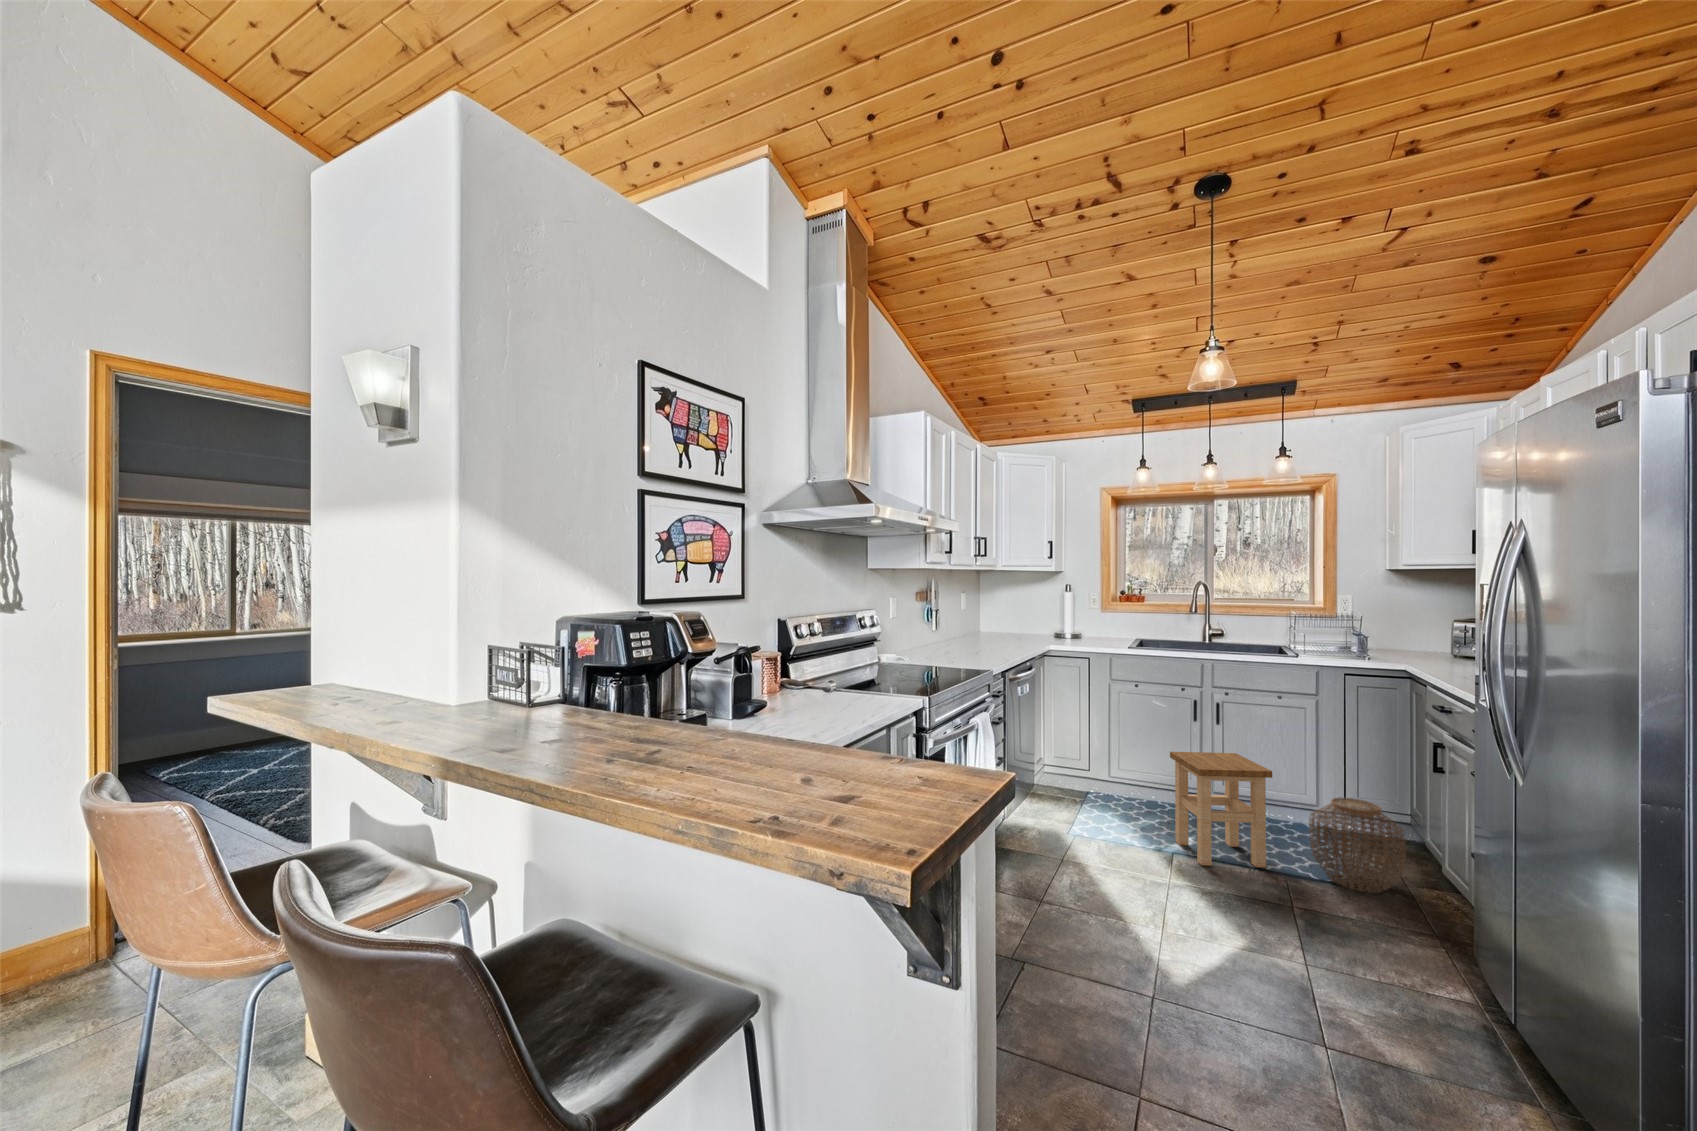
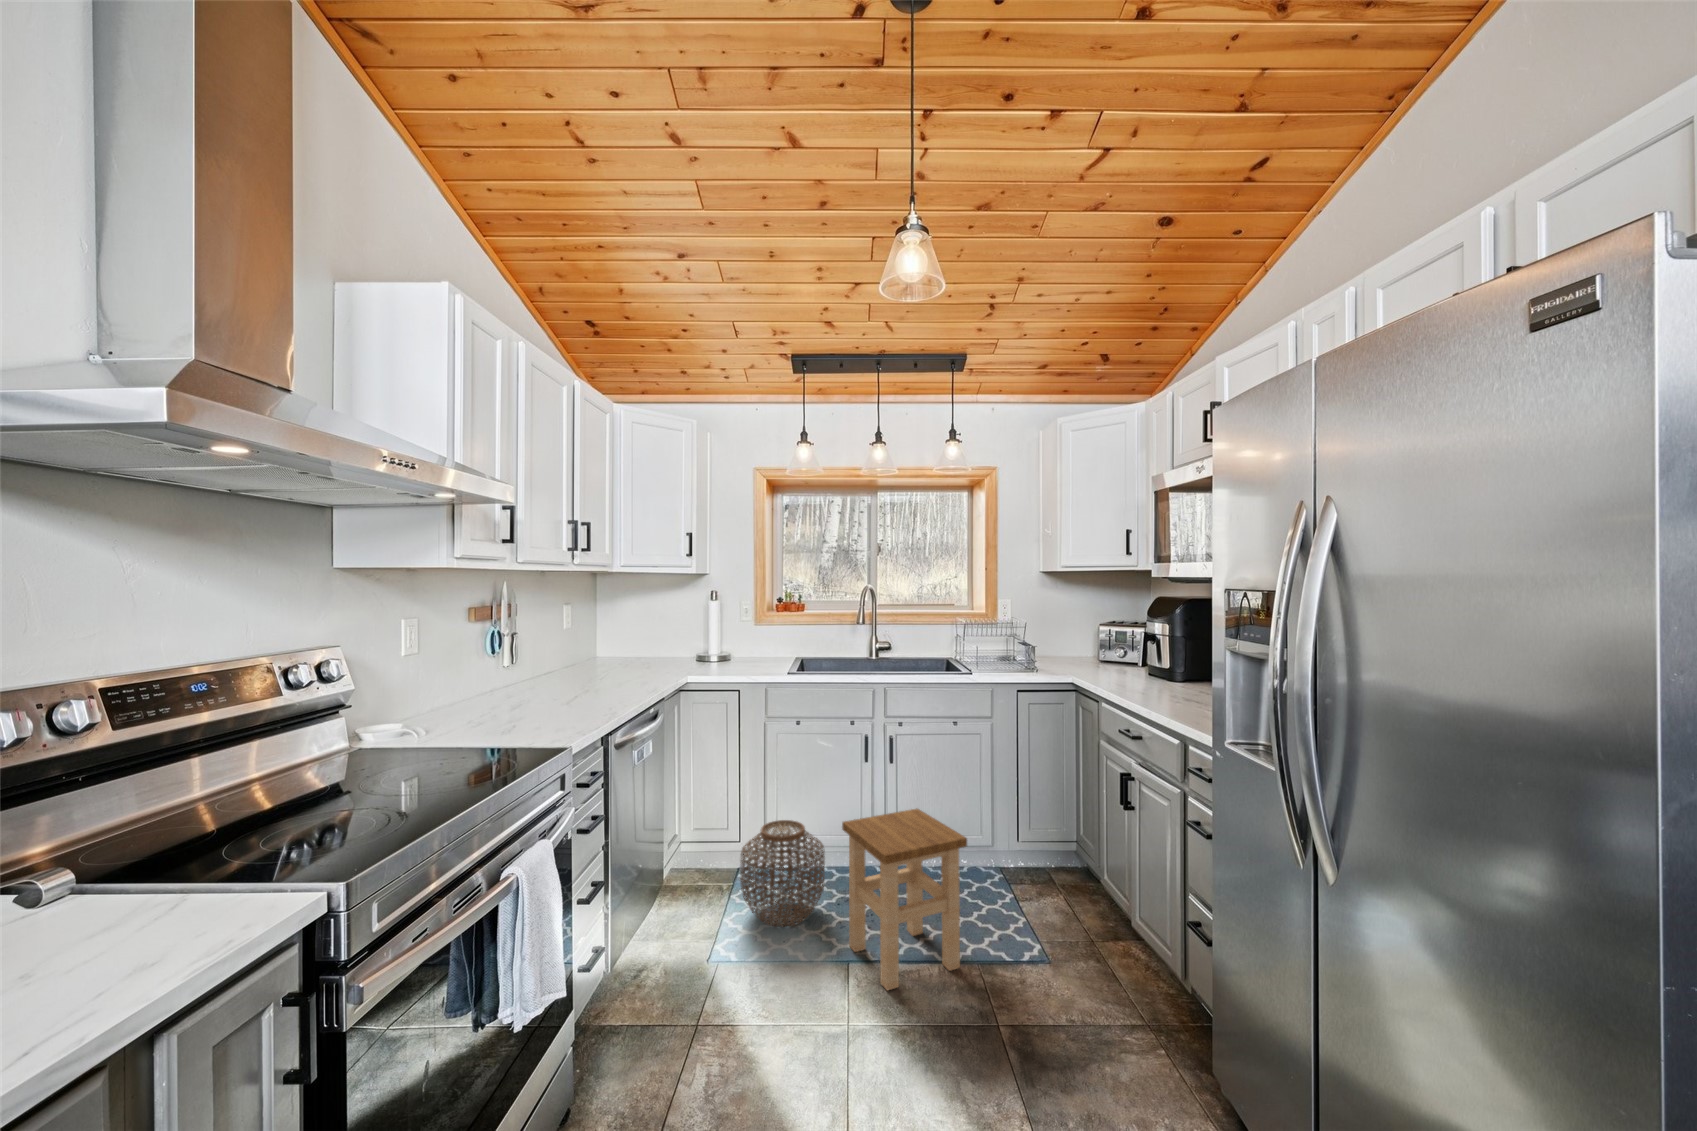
woven basket: present [1309,798,1406,893] -> present [740,820,825,927]

